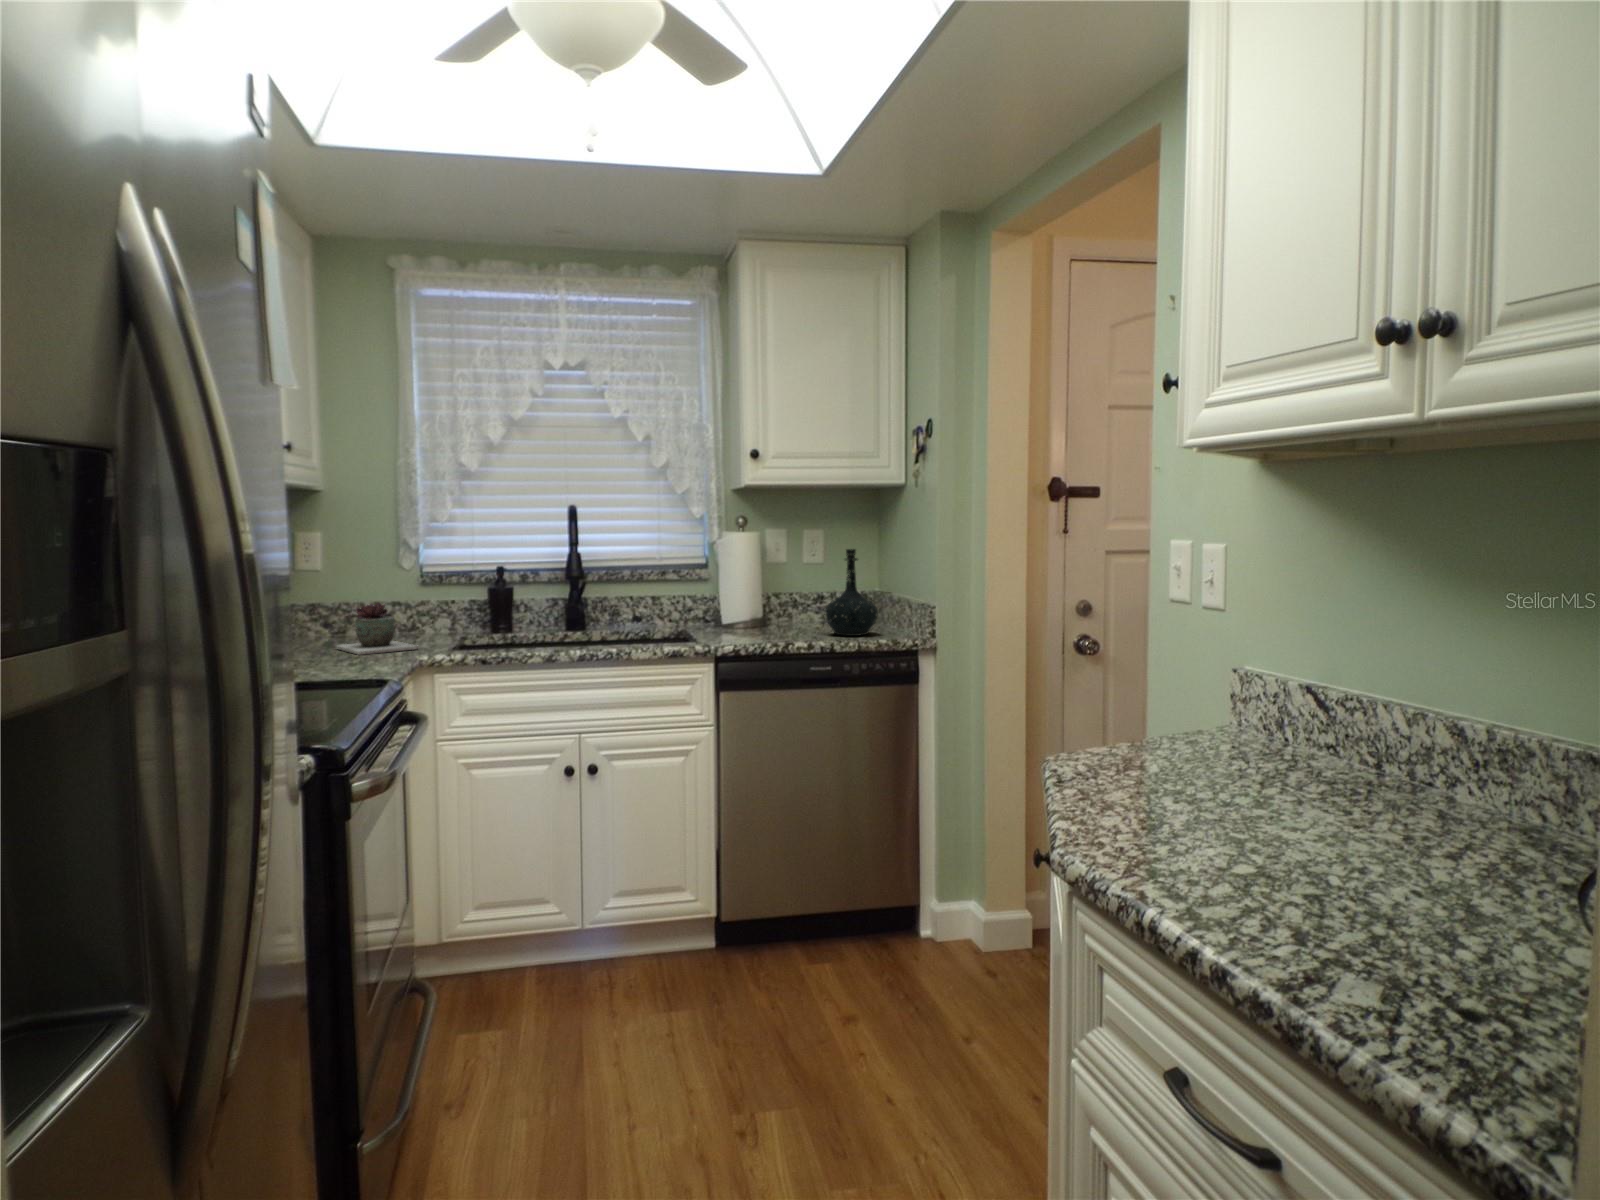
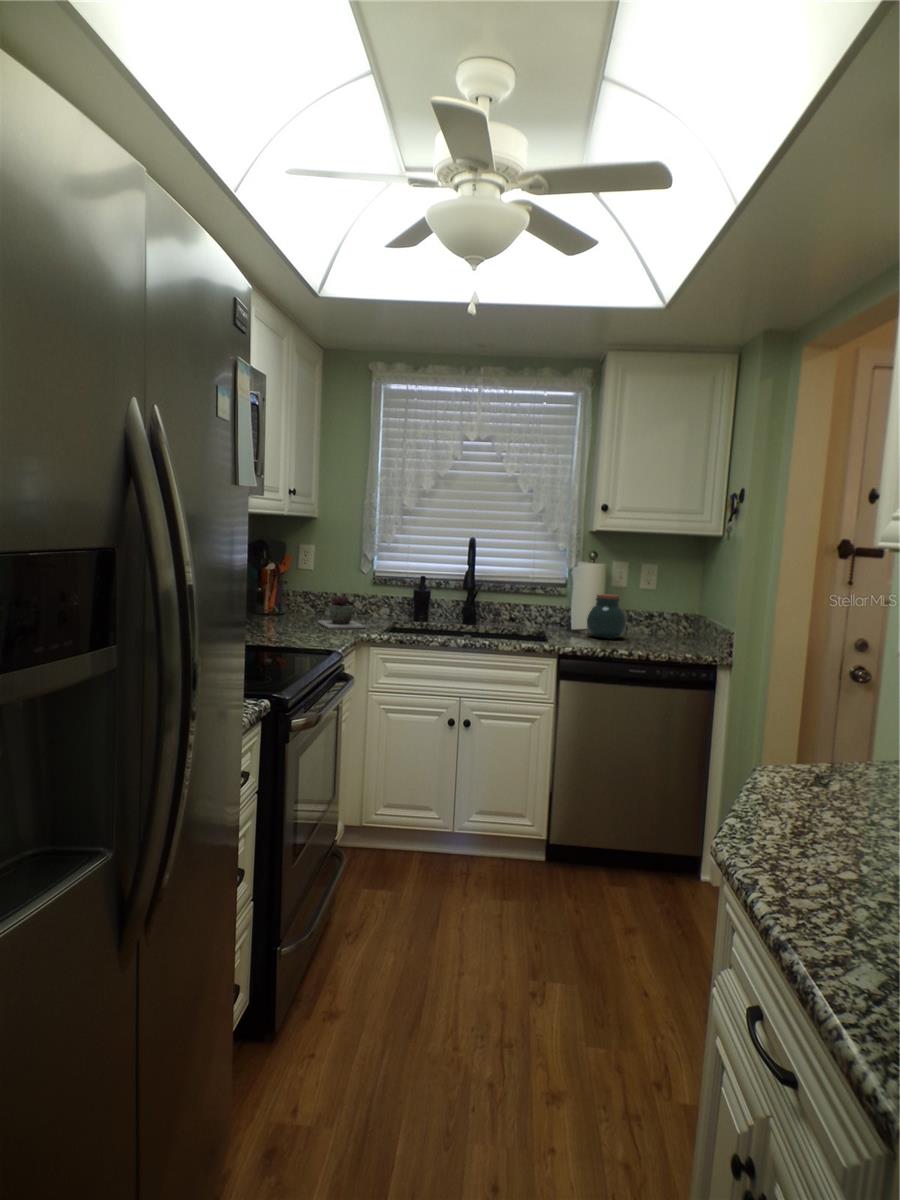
bottle: present [825,549,878,636] -> none [647,583,689,649]
jar: none [741,572,794,631] -> present [587,594,626,638]

